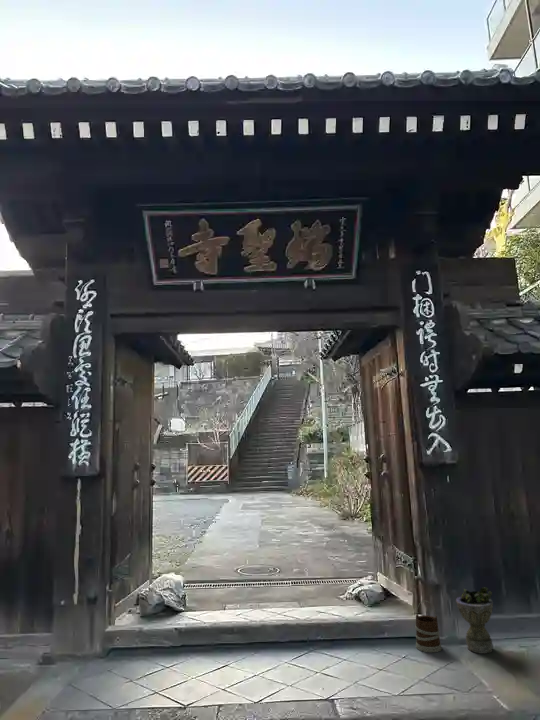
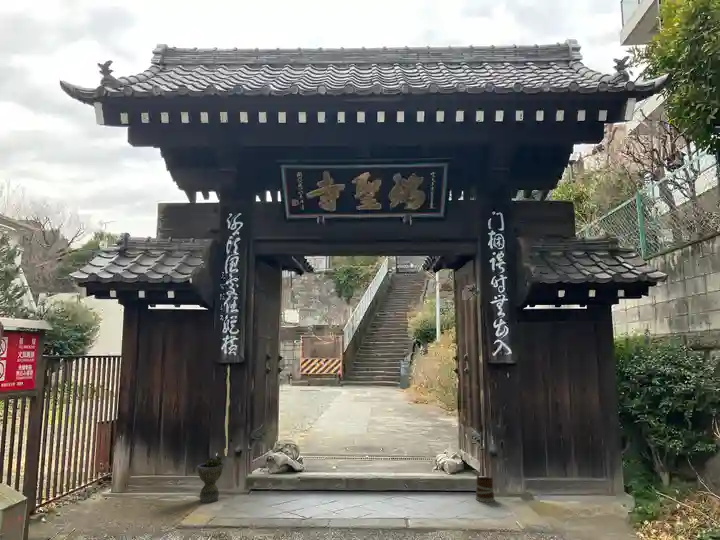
planter: present [456,587,493,653] -> present [197,456,224,503]

